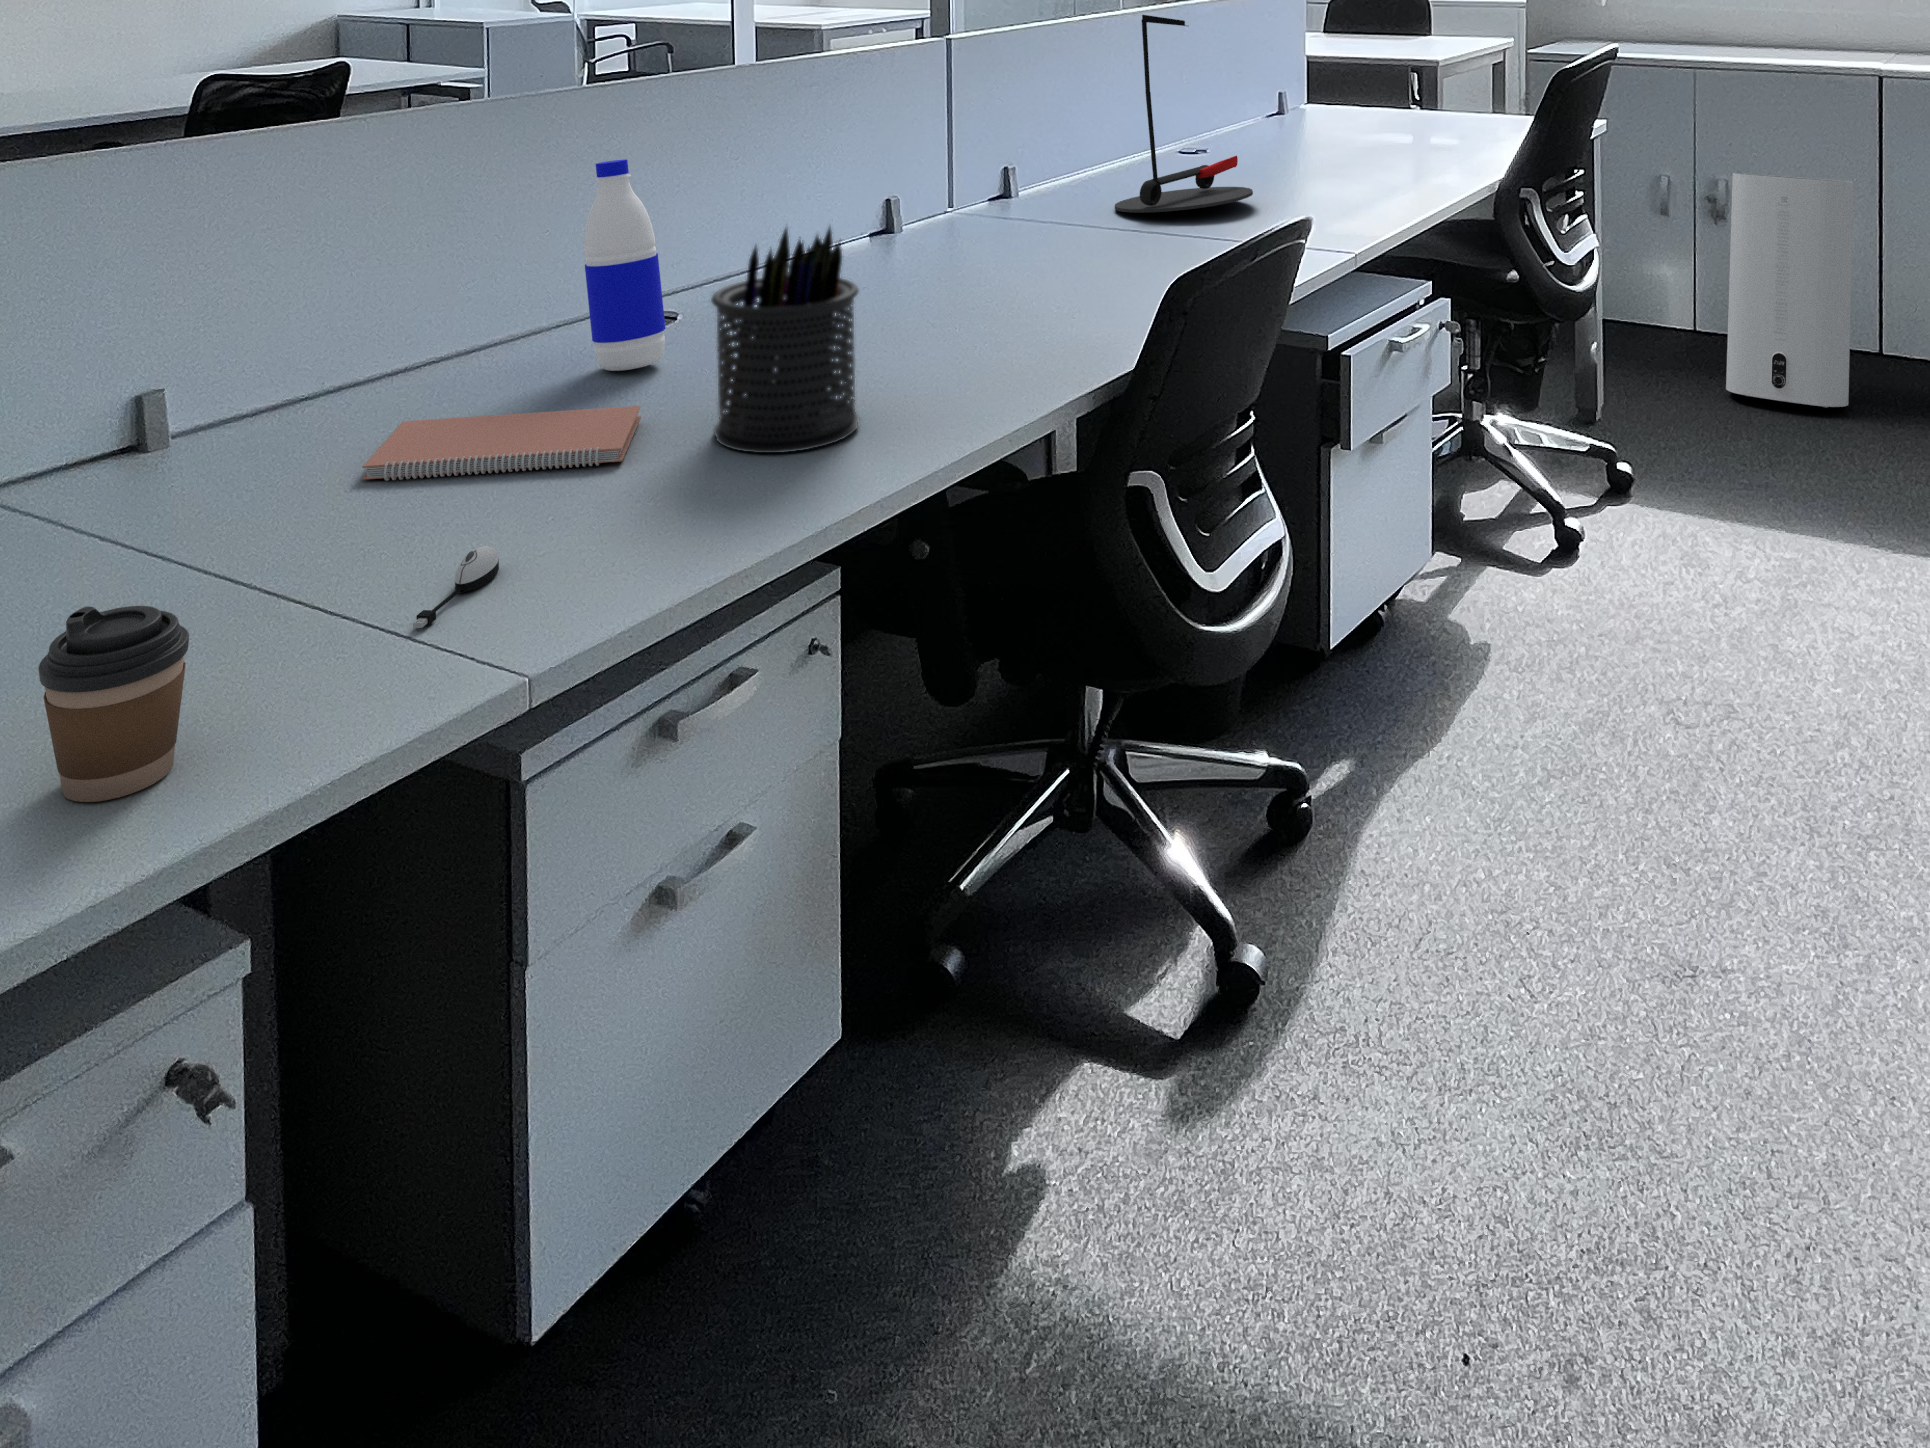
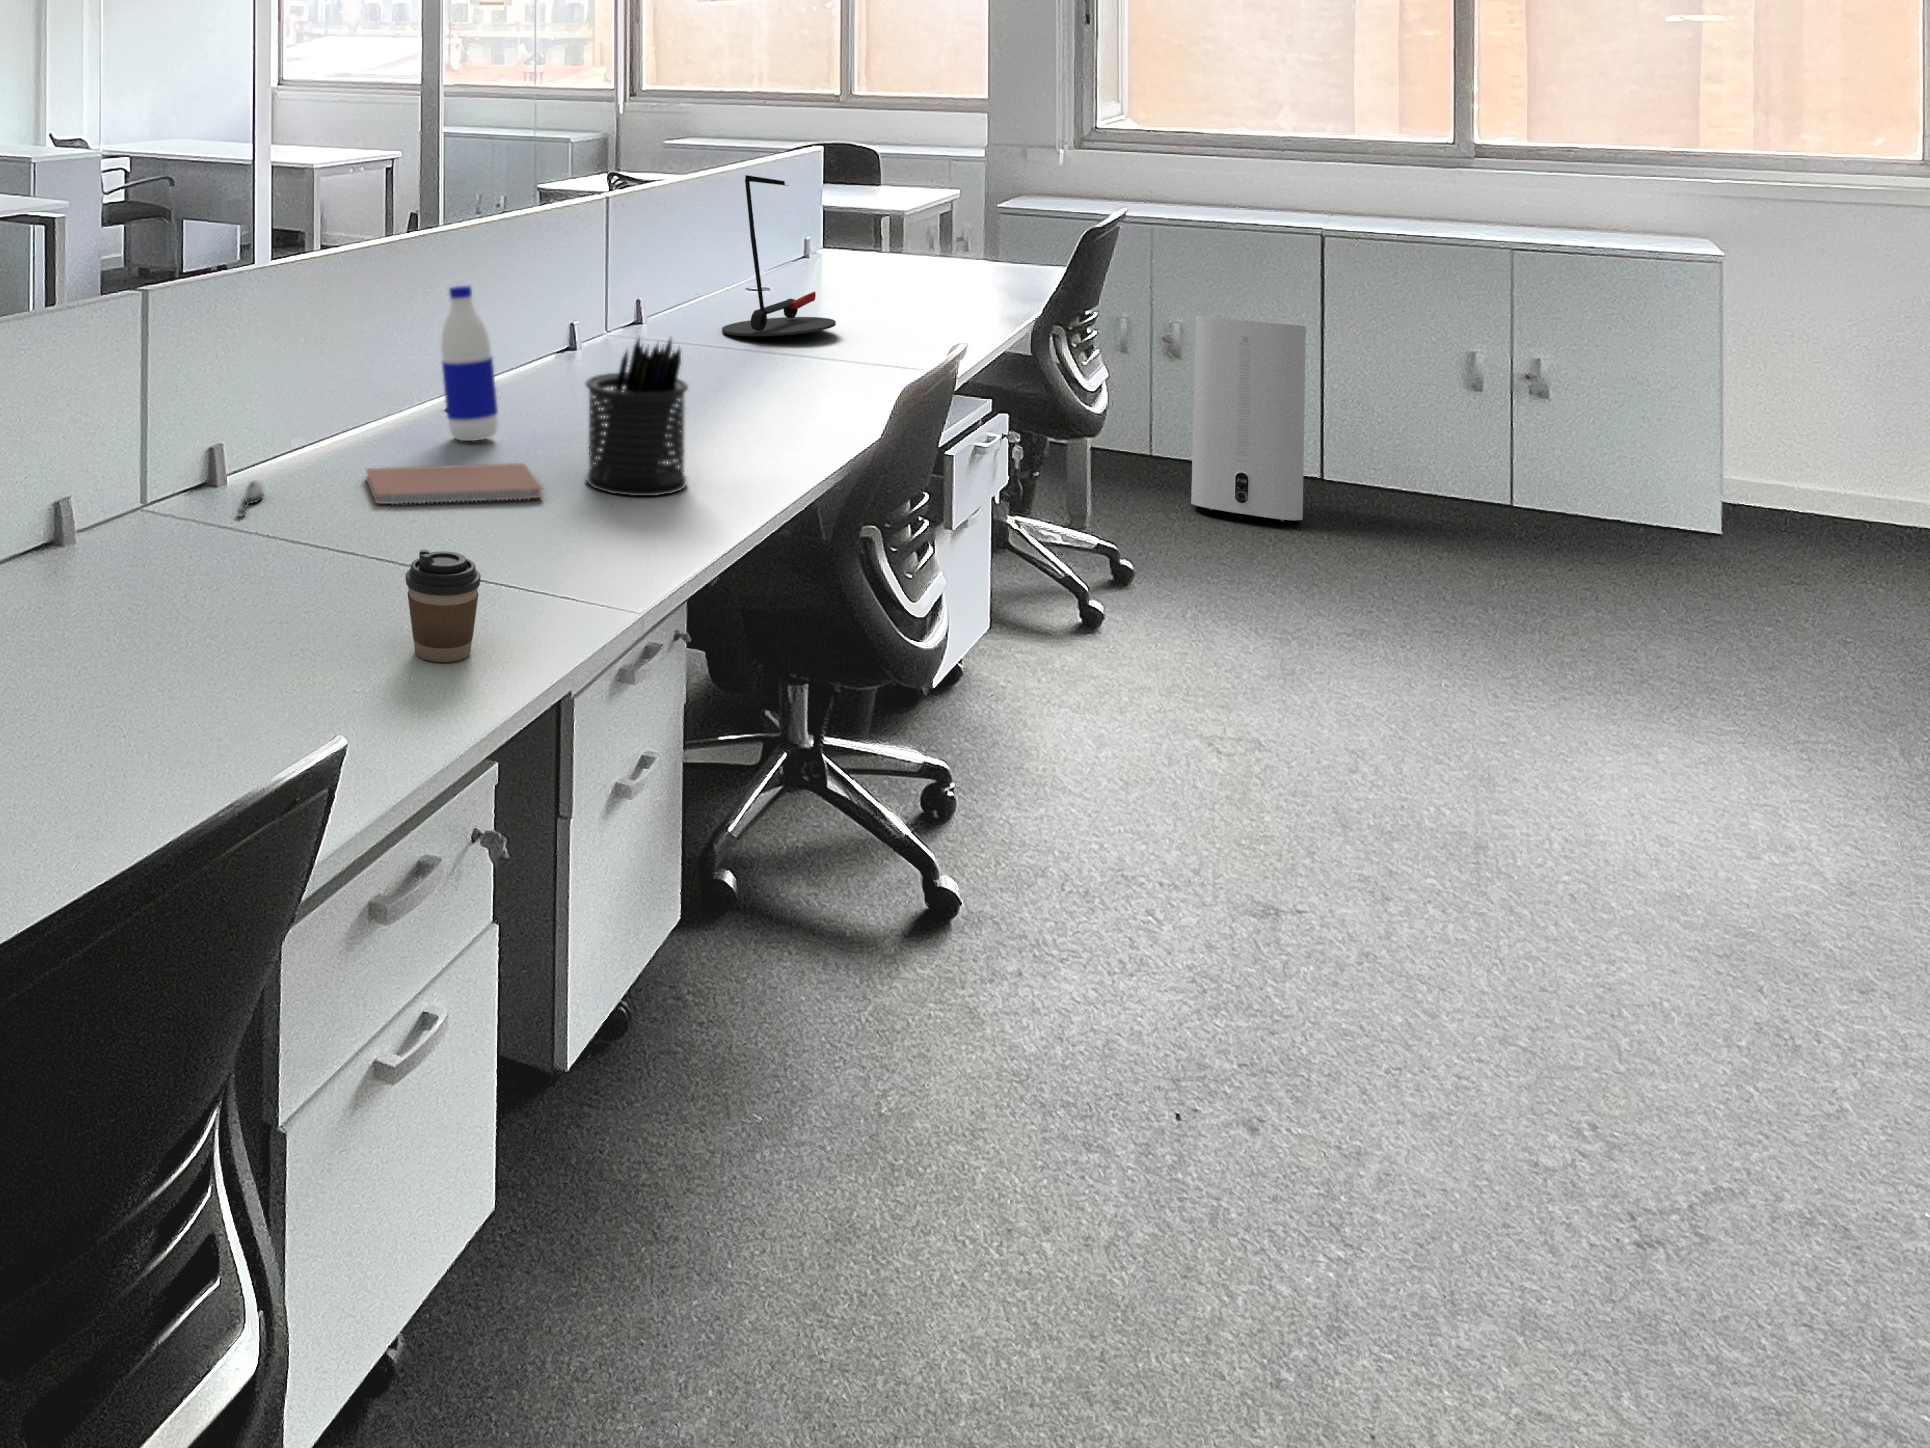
computer mouse: present [413,546,499,628] -> present [237,480,263,517]

